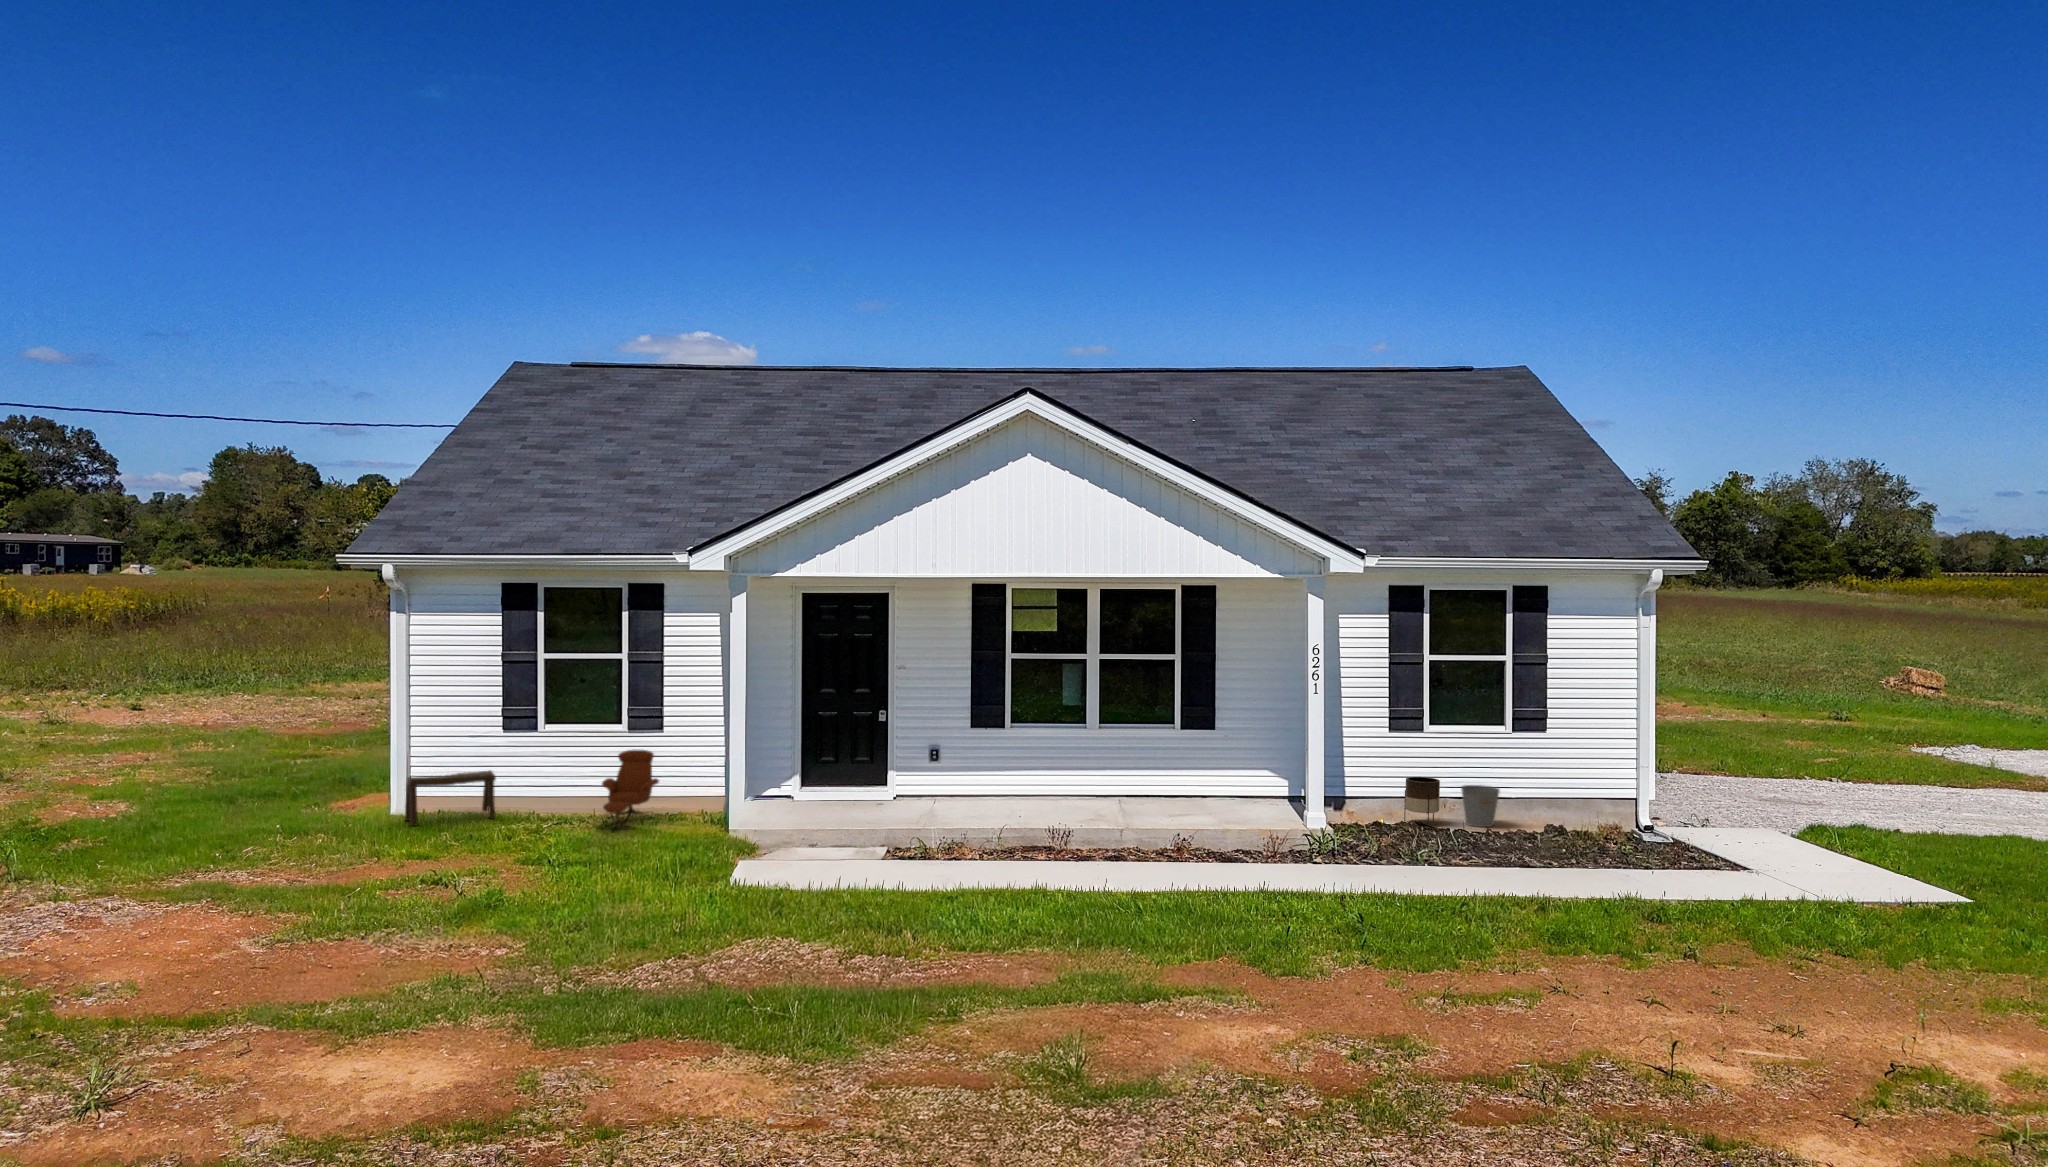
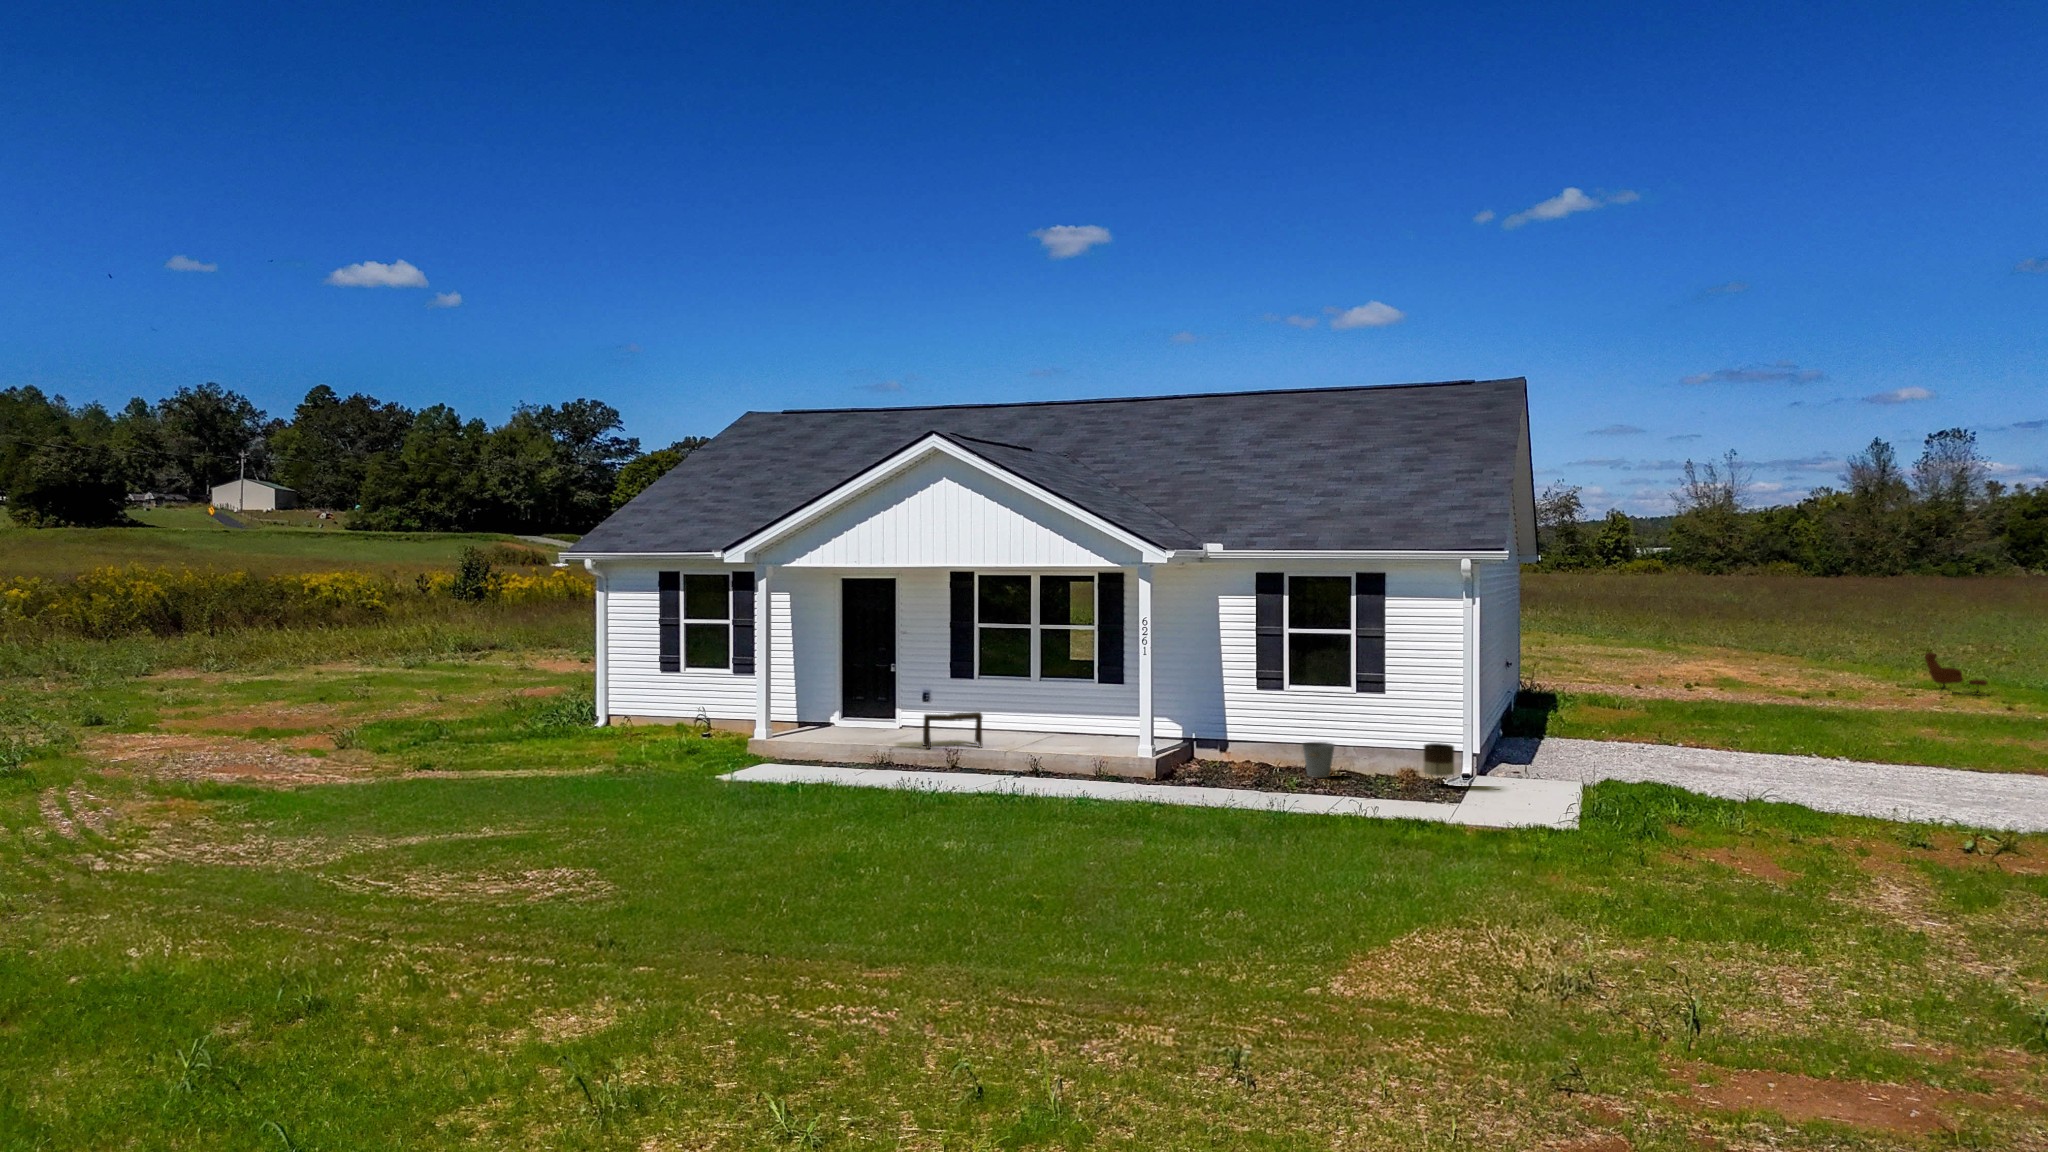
lounge chair: present [602,750,659,828] -> present [1925,652,1987,694]
bench: present [405,770,496,826] -> present [923,712,983,749]
planter: present [1404,777,1440,827] -> present [1423,743,1454,776]

